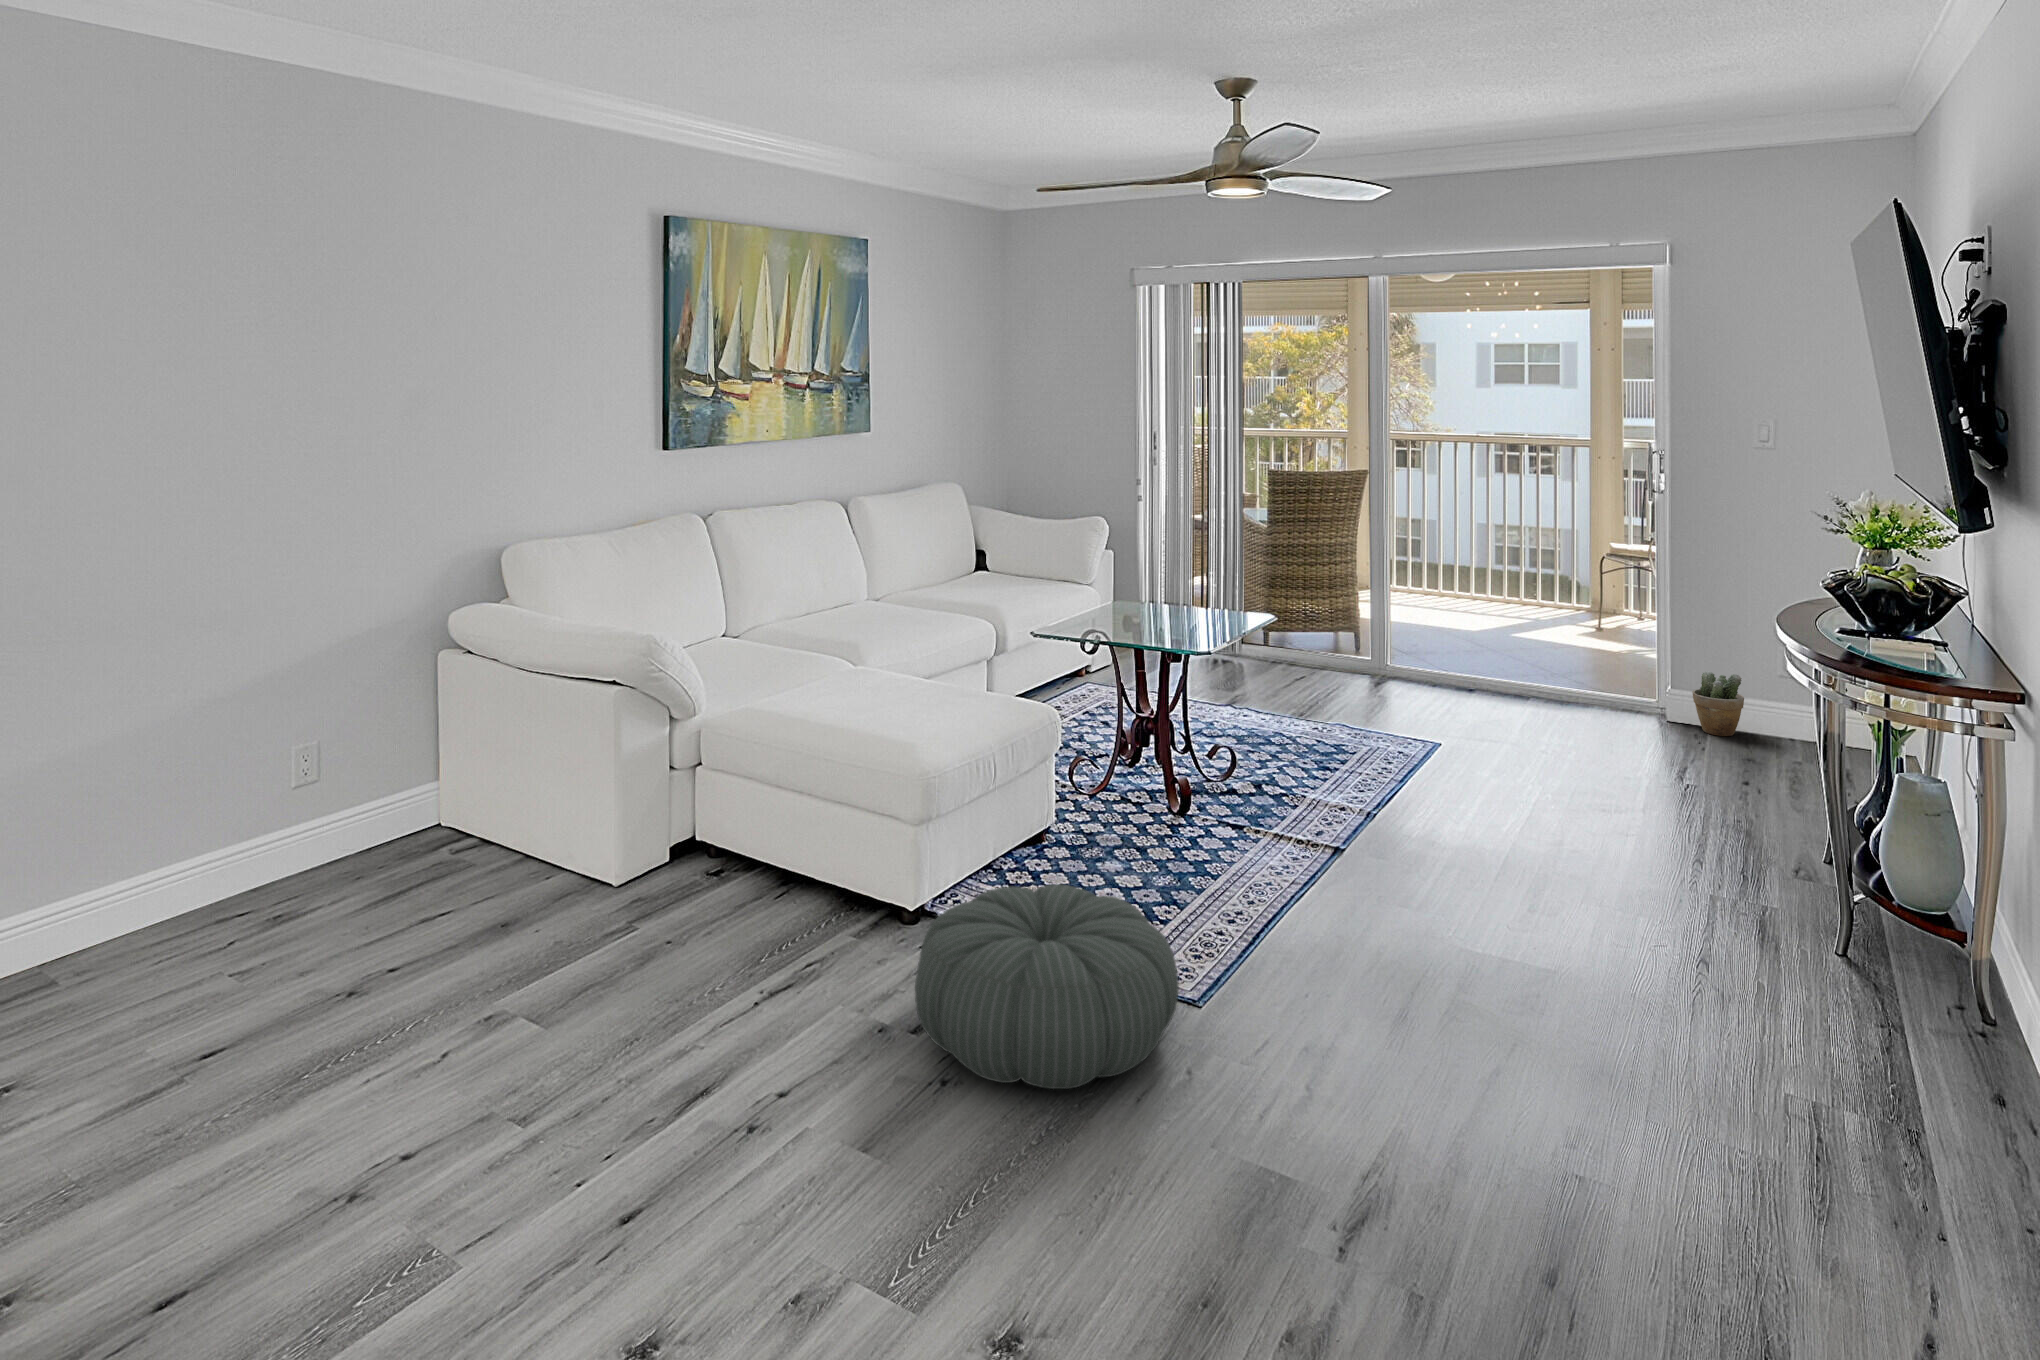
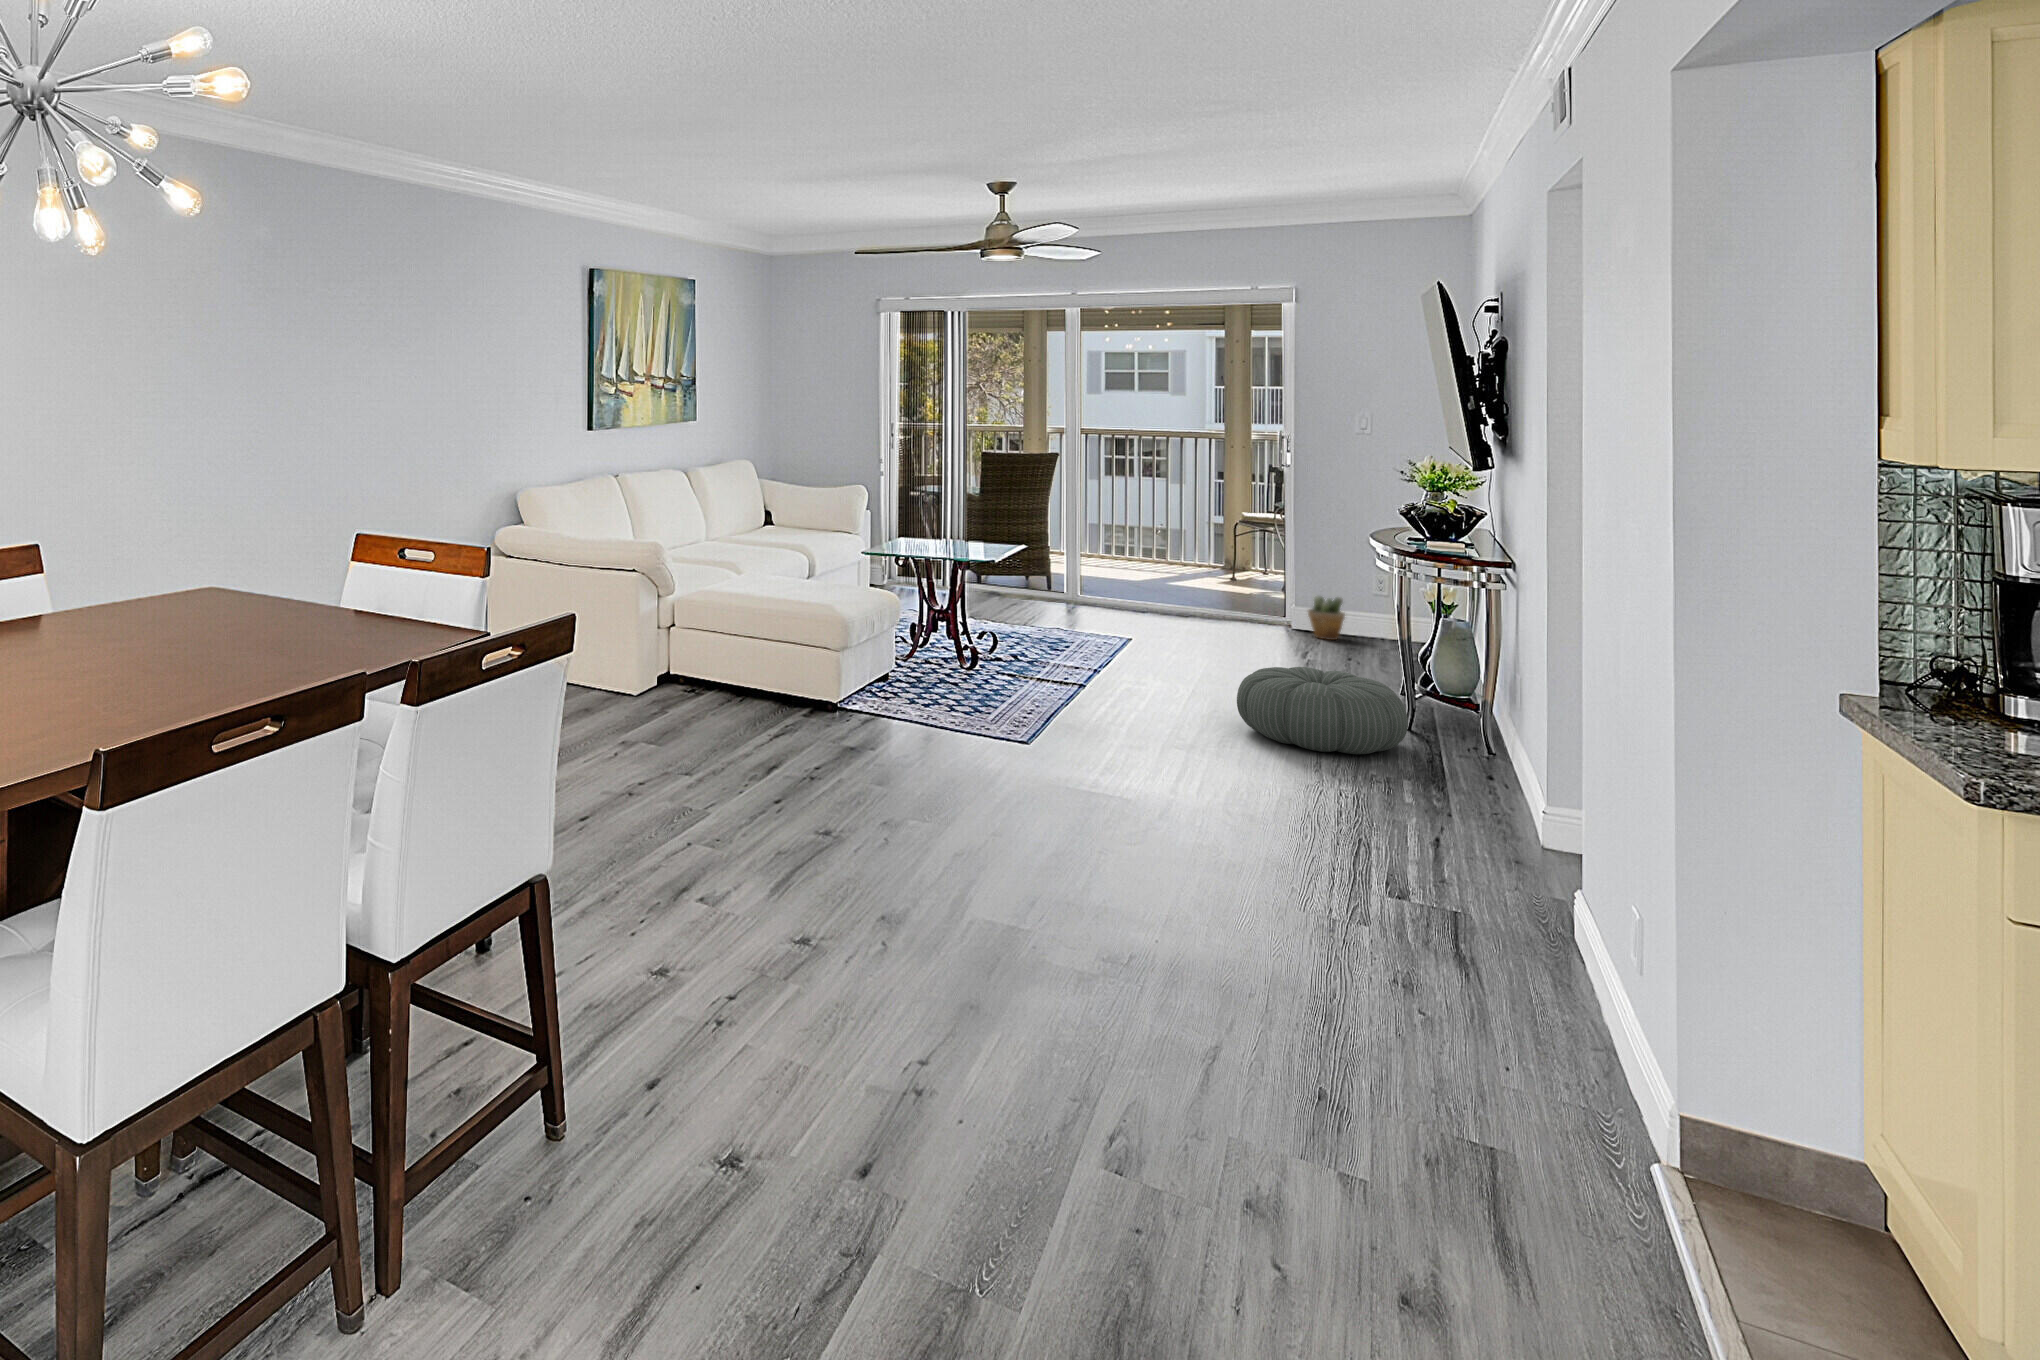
pouf: present [915,884,1179,1089] -> present [1237,667,1408,754]

